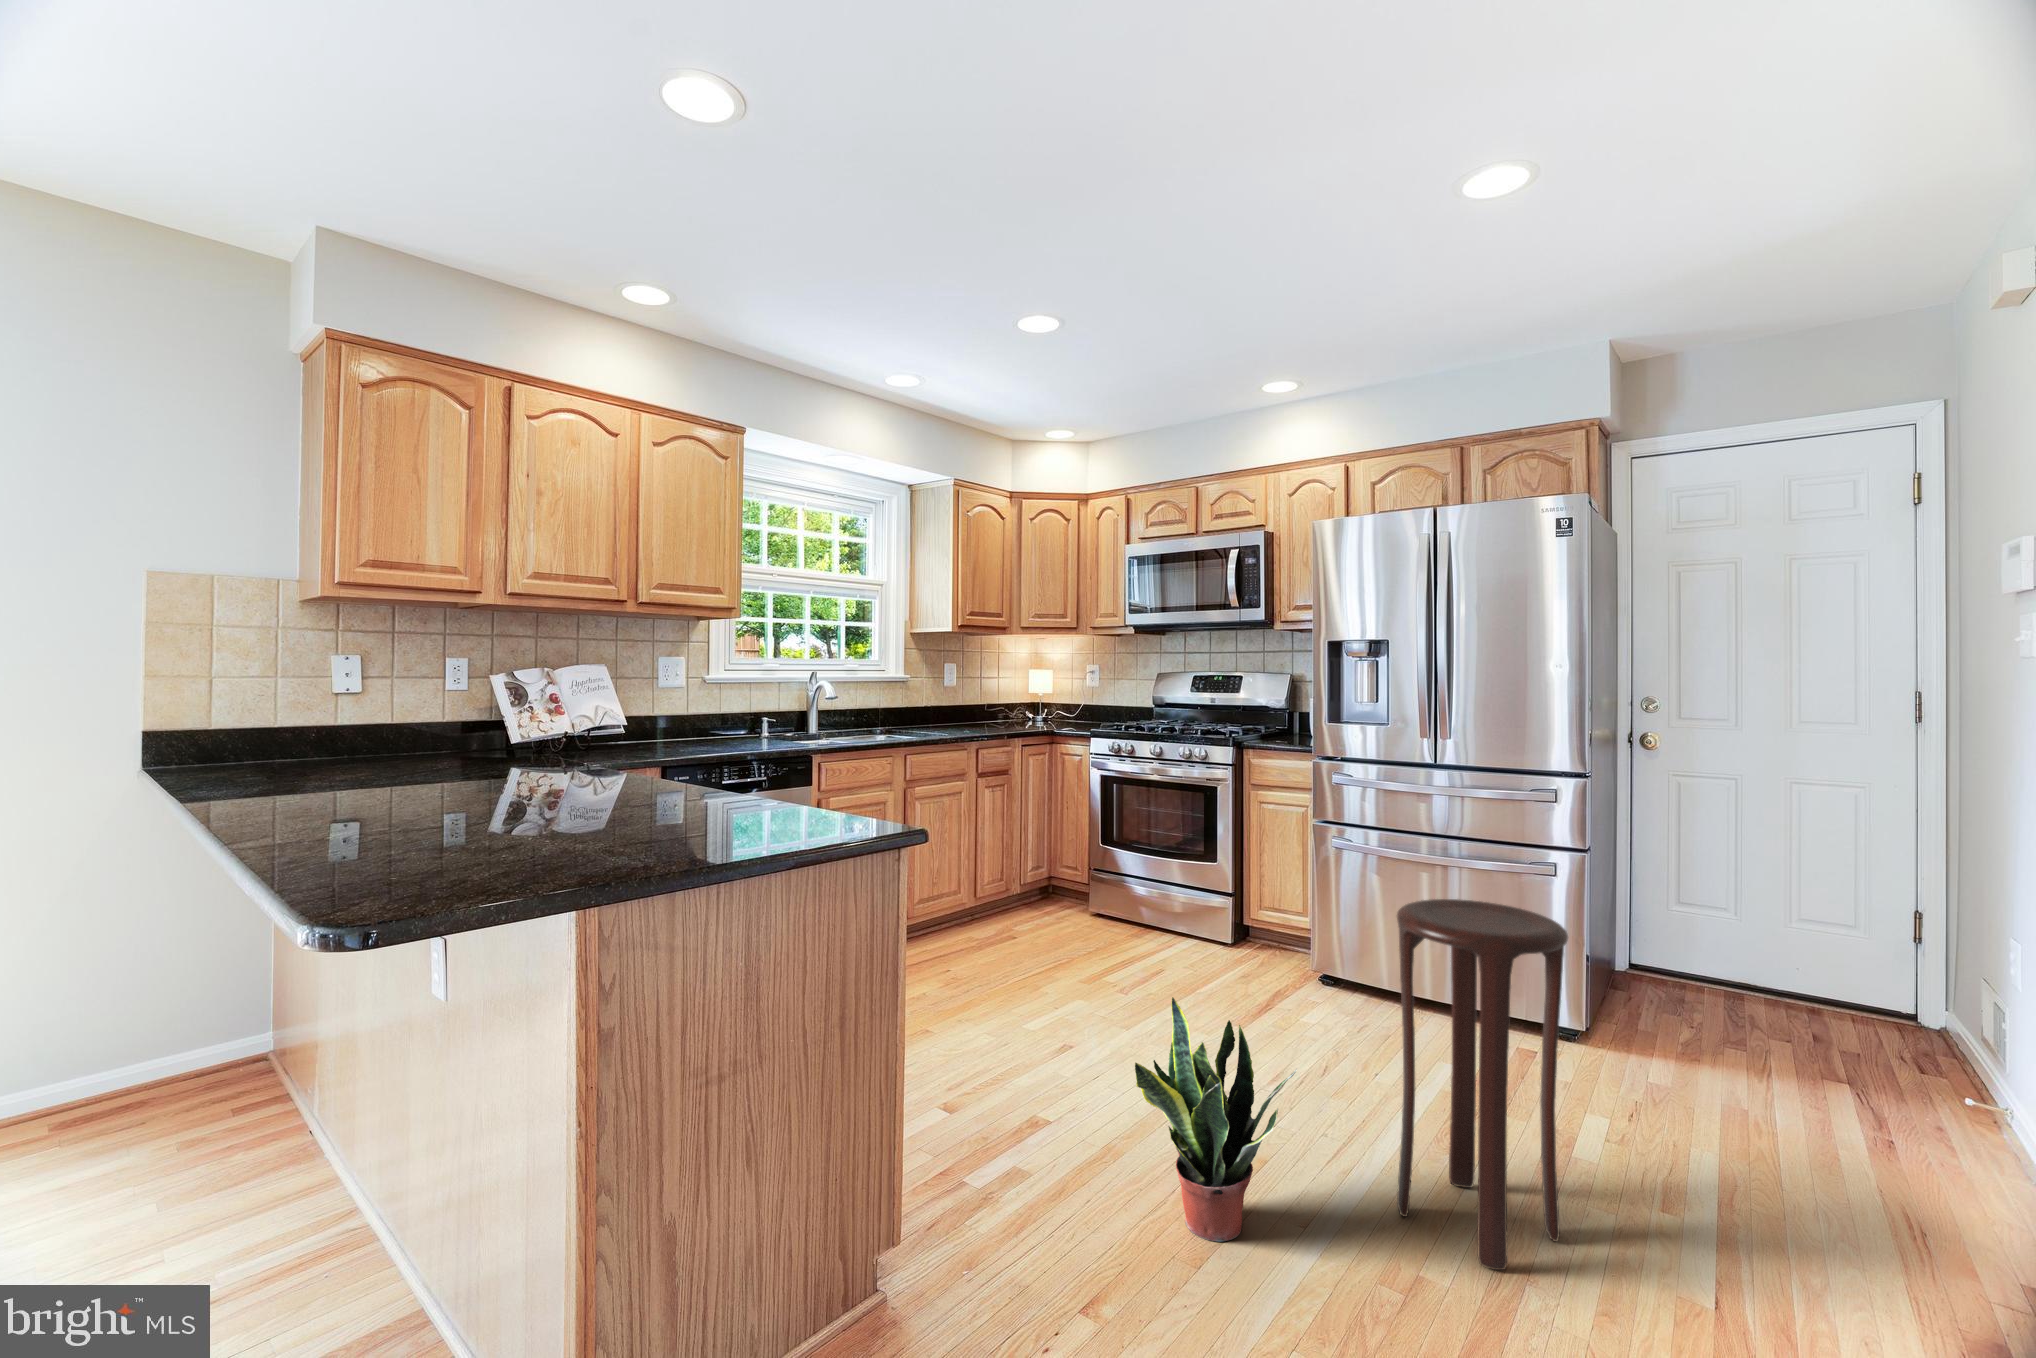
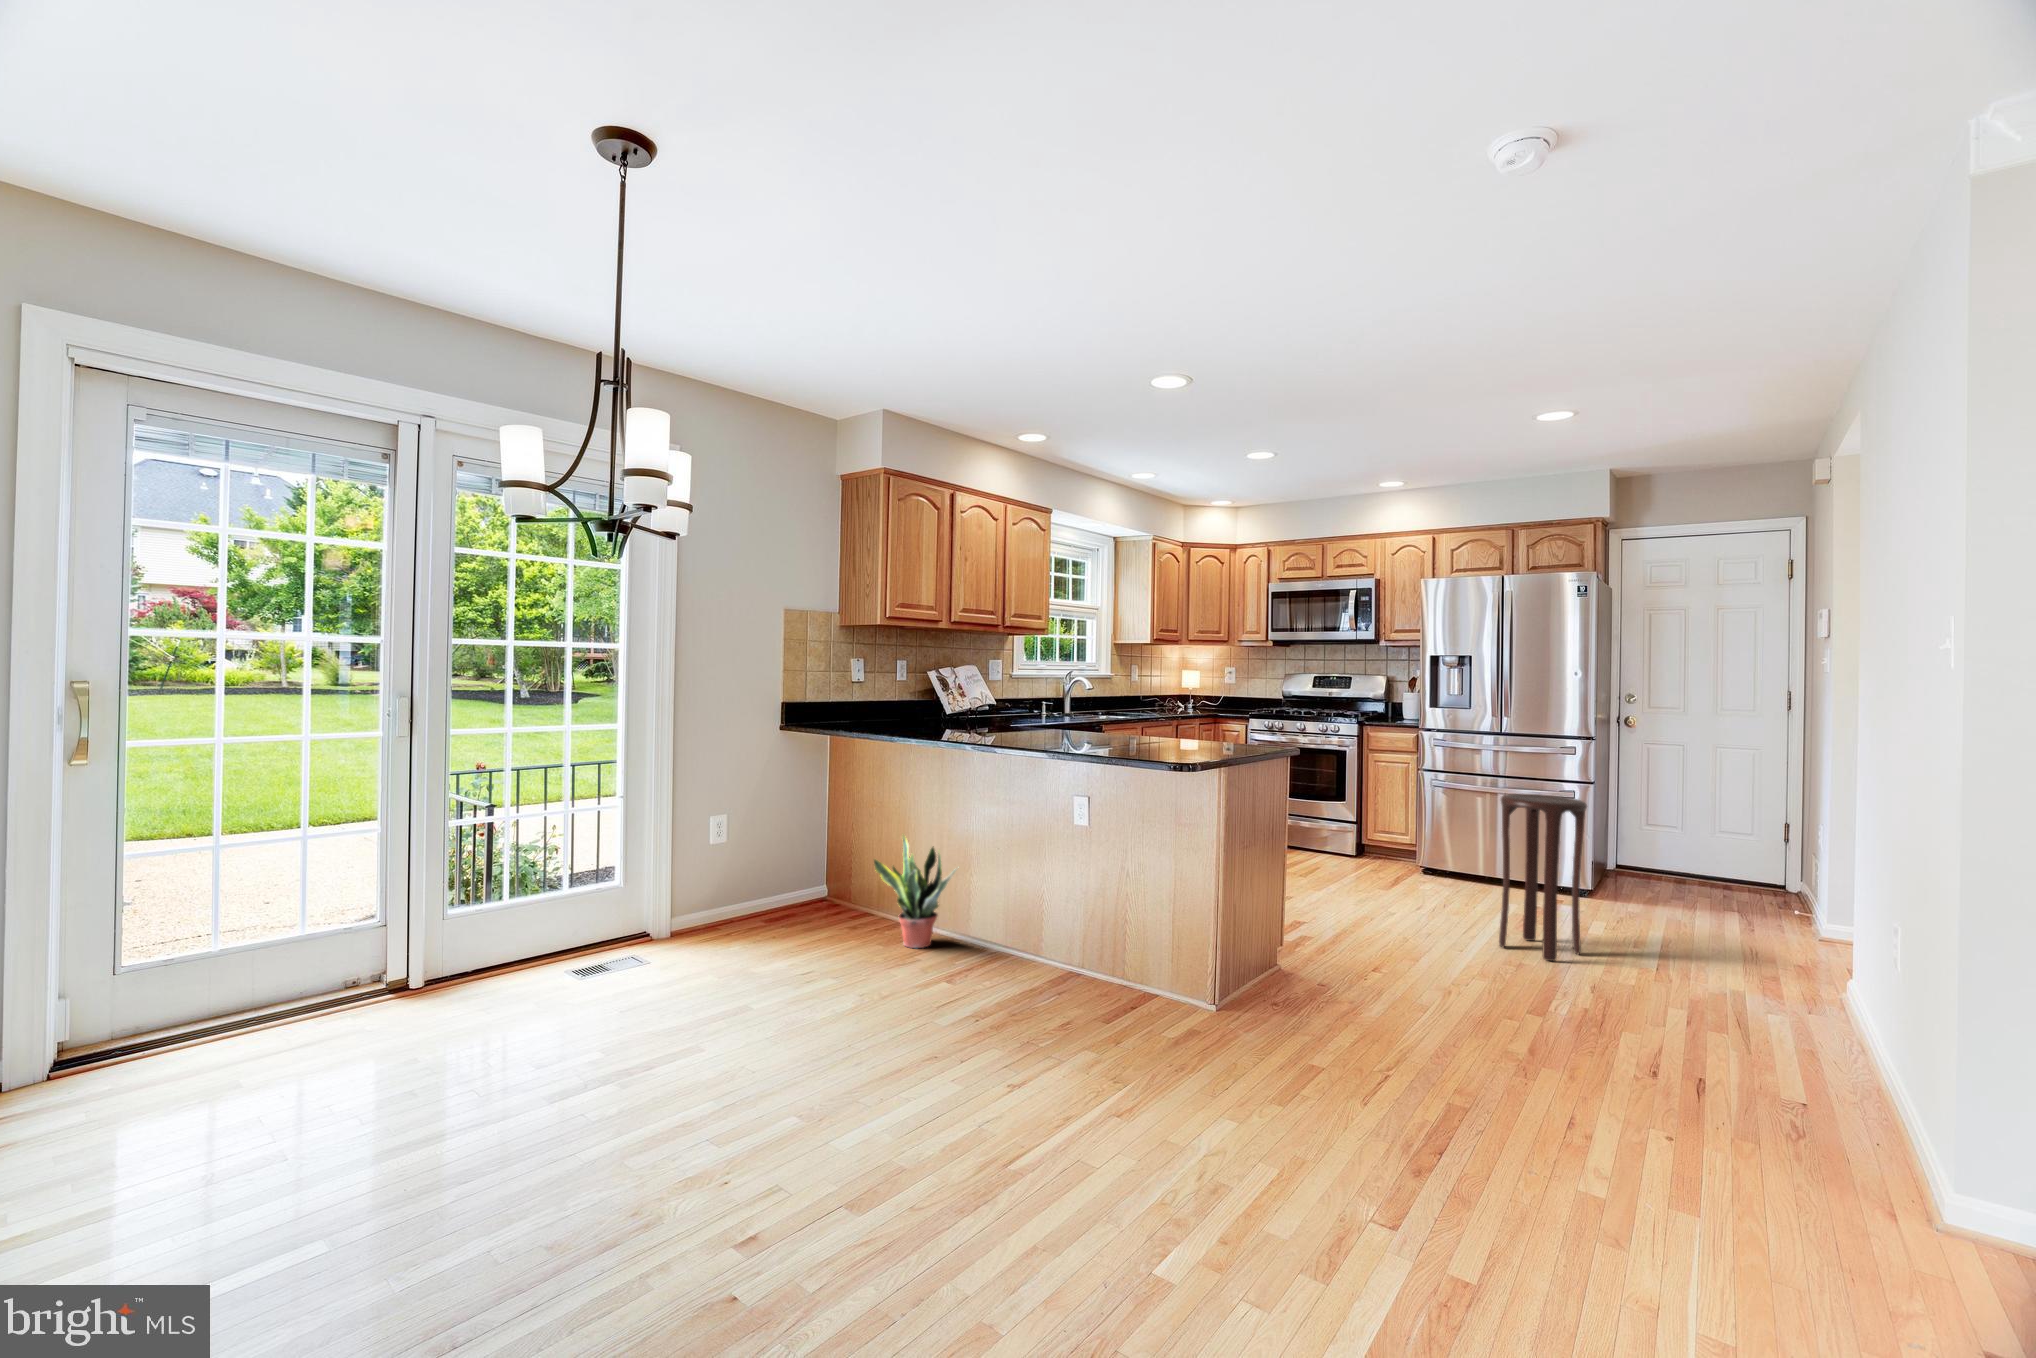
potted plant: present [1135,997,1297,1242] -> present [874,835,956,948]

